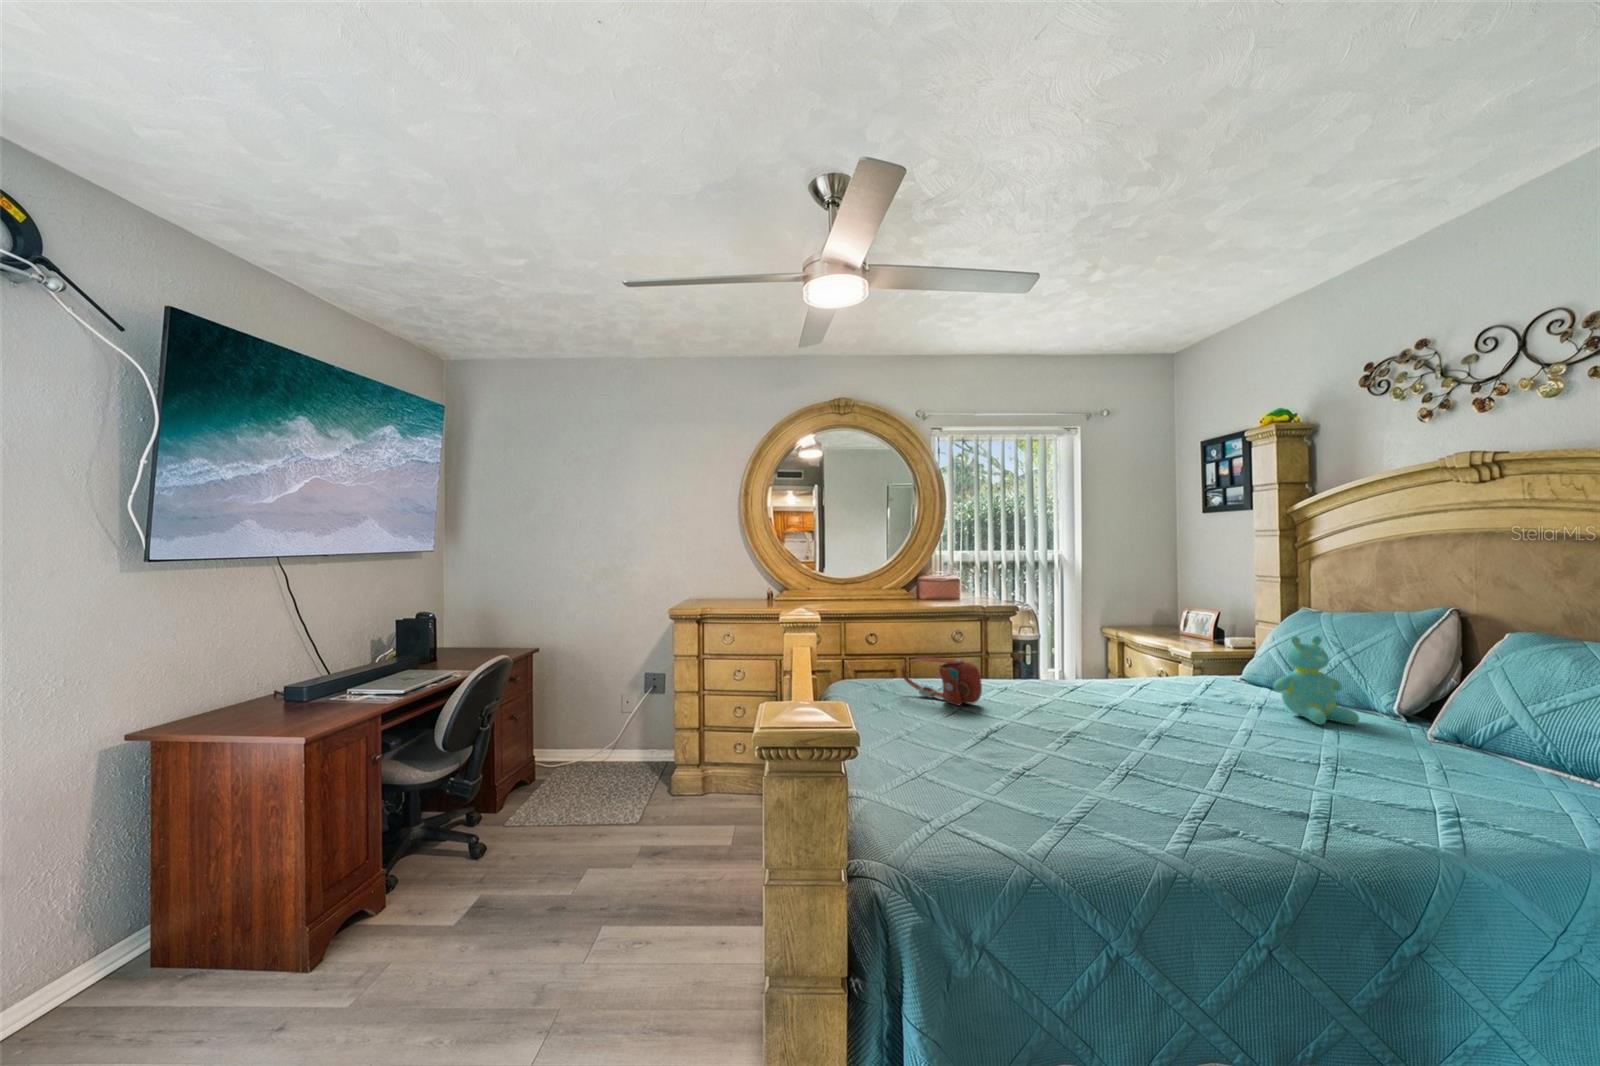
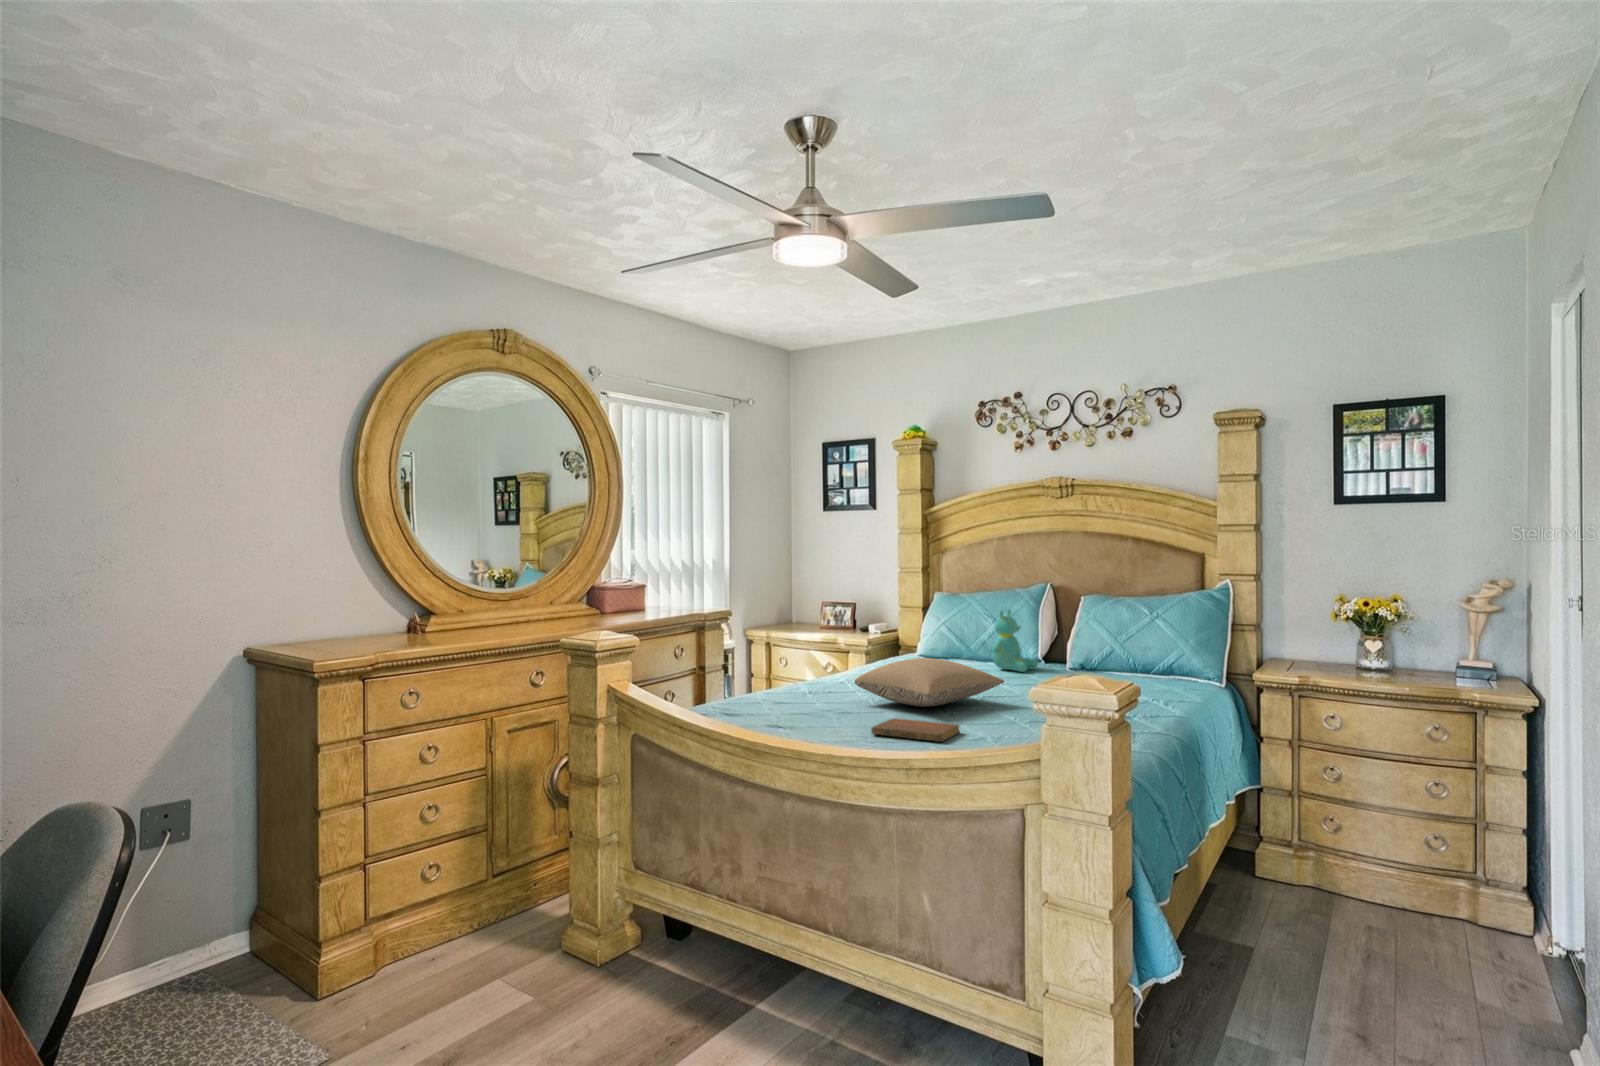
handbag: present [901,657,982,705] -> none [746,660,836,705]
pillow: none [992,675,1150,735] -> present [855,658,1004,707]
notebook: none [896,734,982,773] -> present [871,718,960,742]

